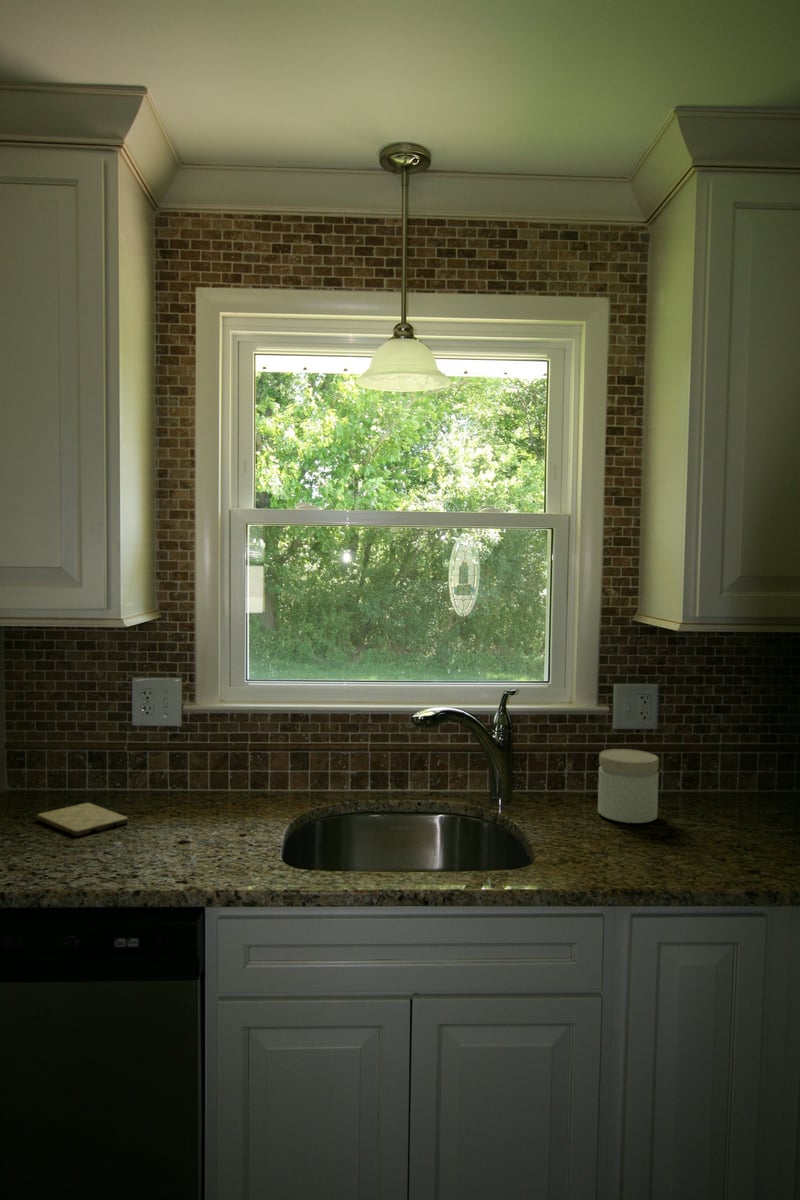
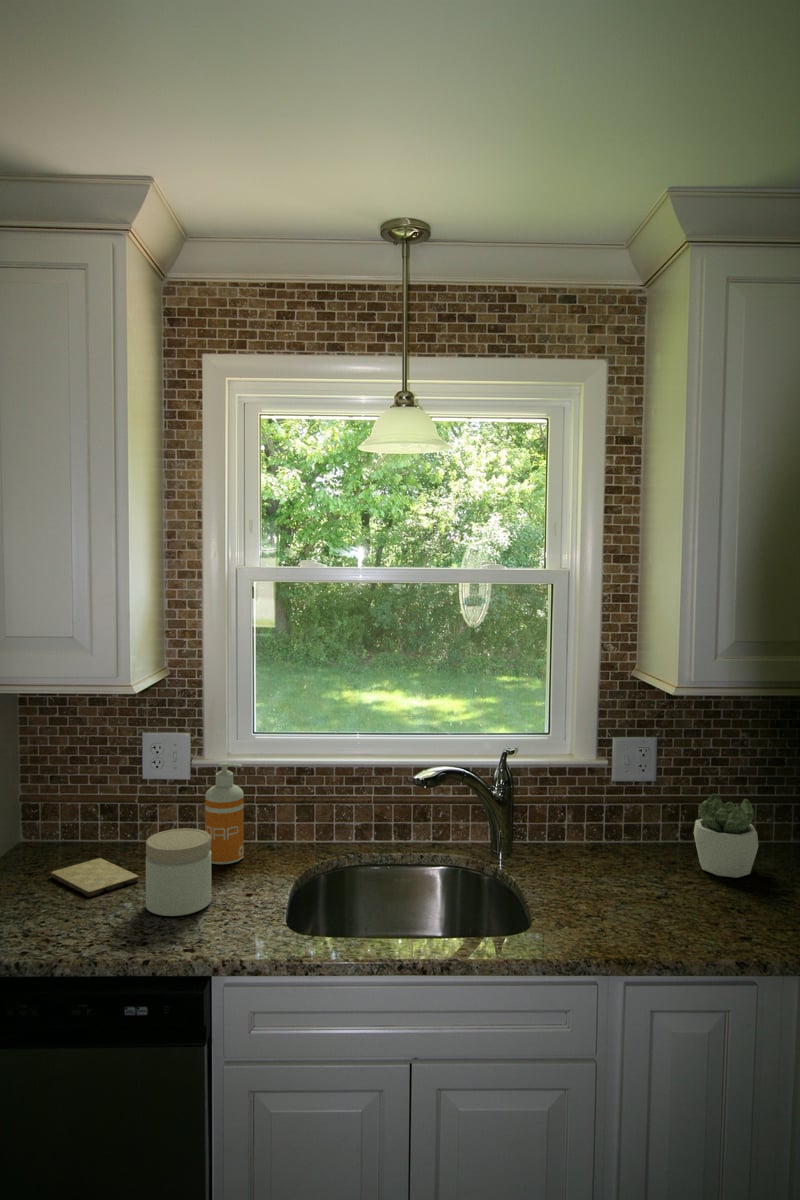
soap dispenser: none [197,705,237,809] -> present [205,762,244,864]
succulent plant: none [696,737,763,820] -> present [694,793,758,878]
jar: present [598,749,659,823] -> present [146,828,211,916]

